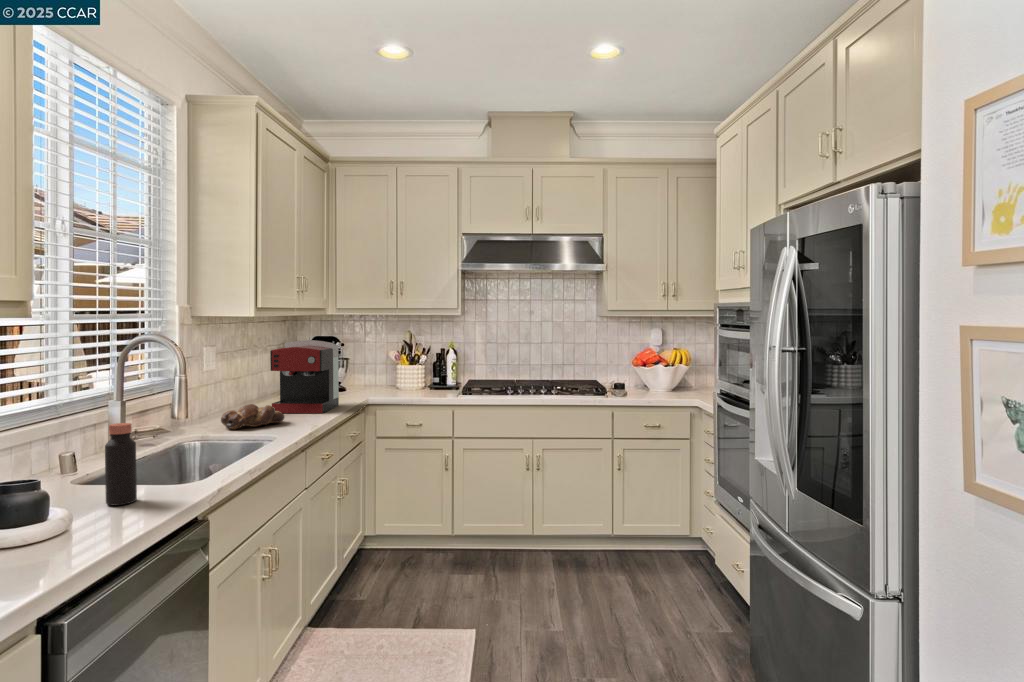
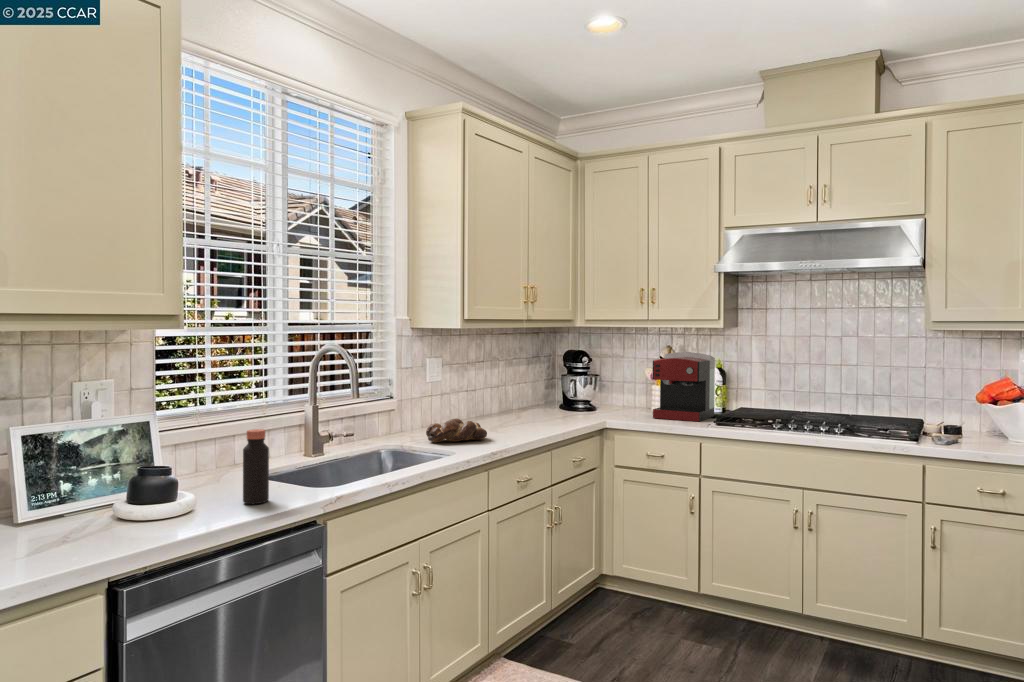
coffee maker: present [270,340,339,413] -> present [653,352,715,422]

